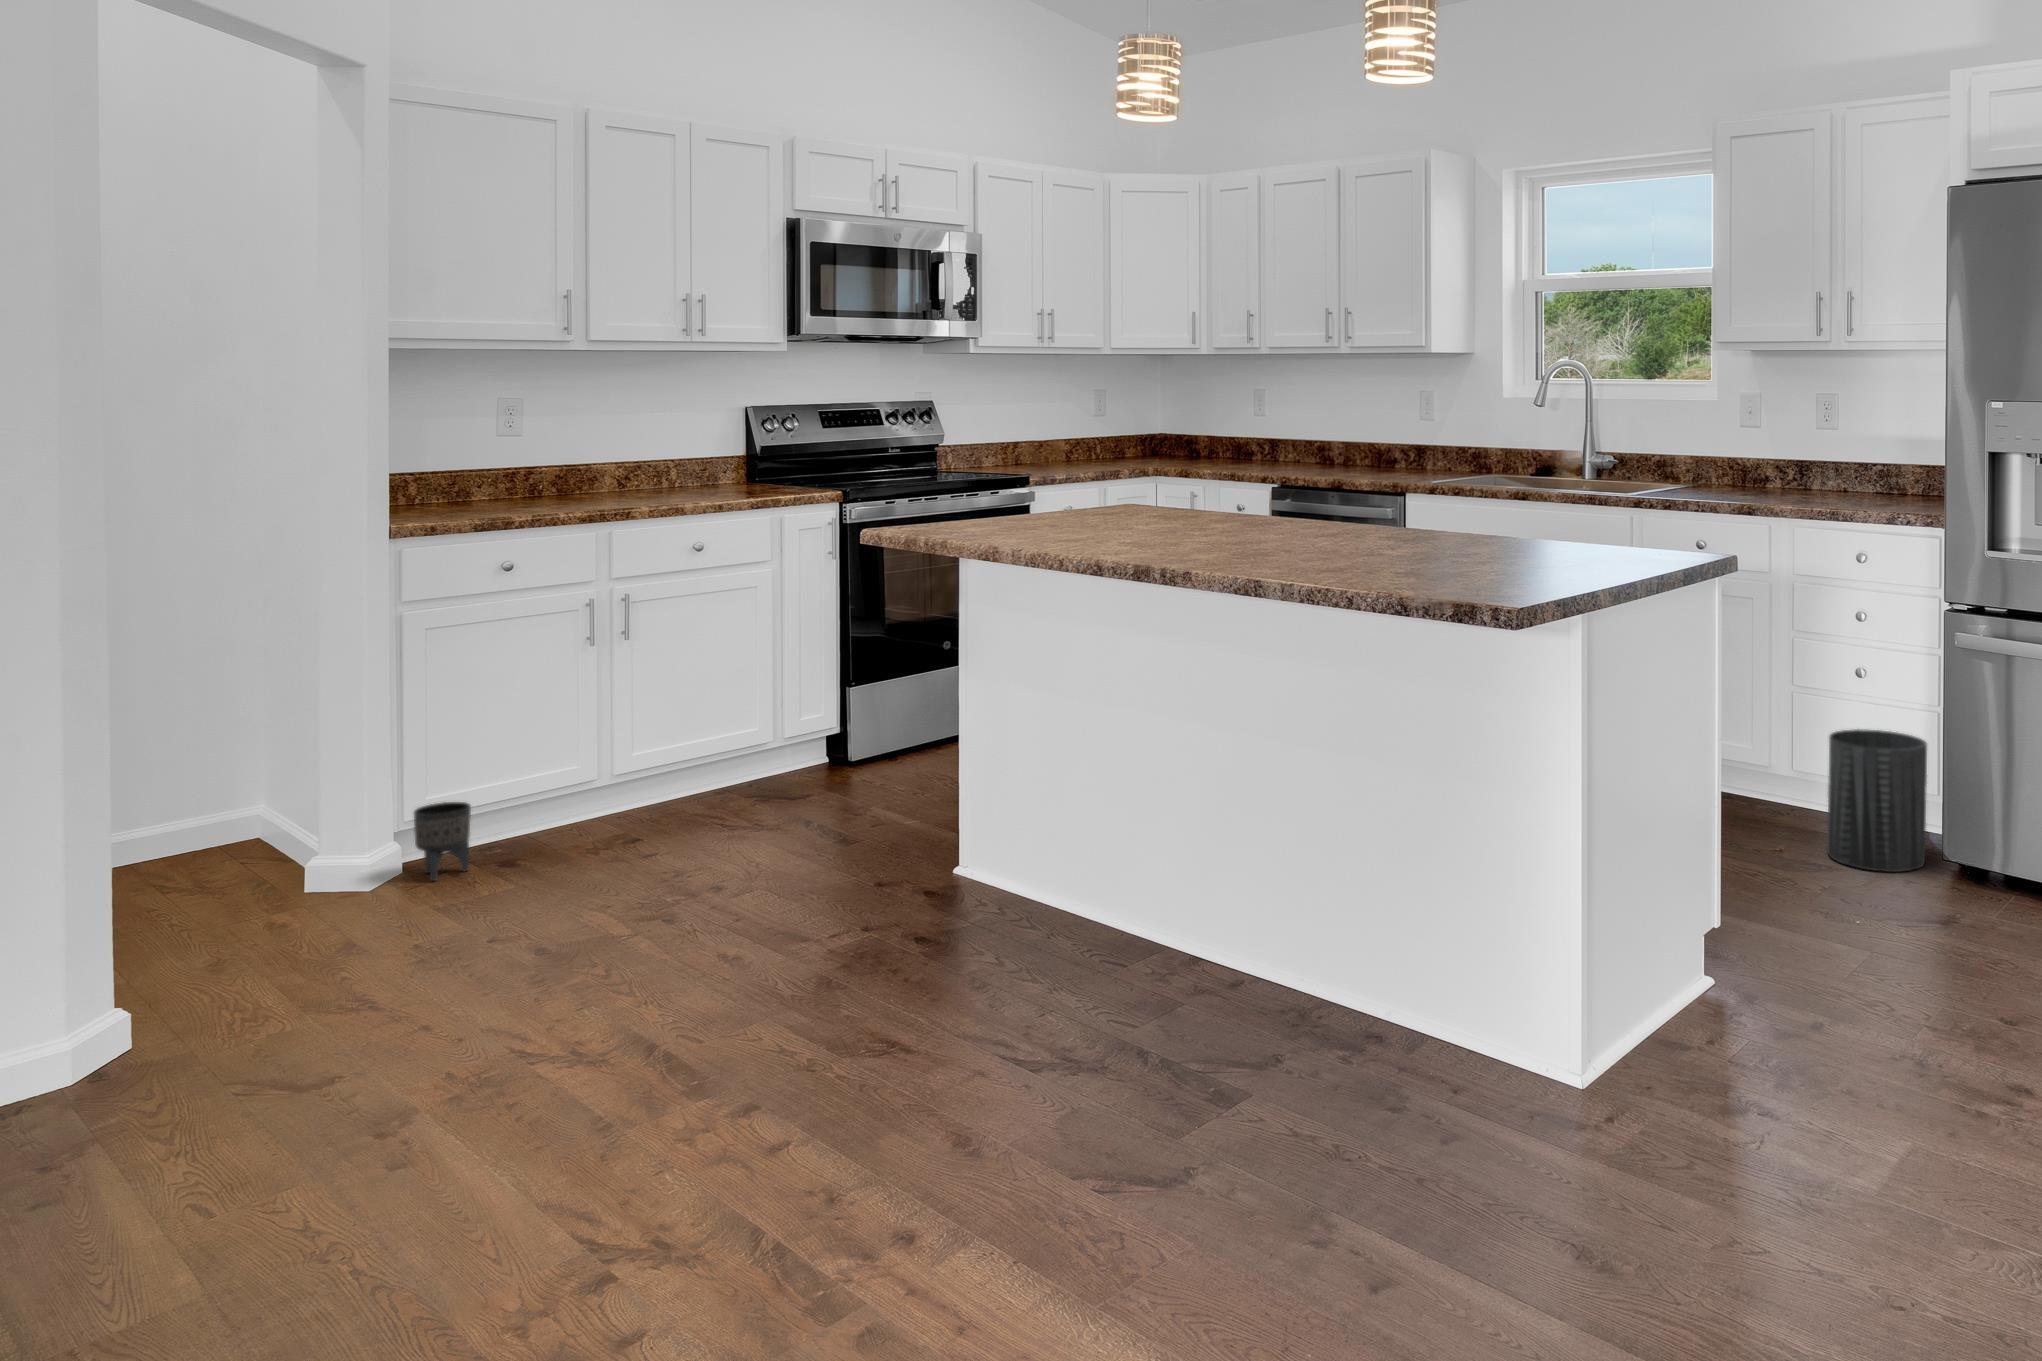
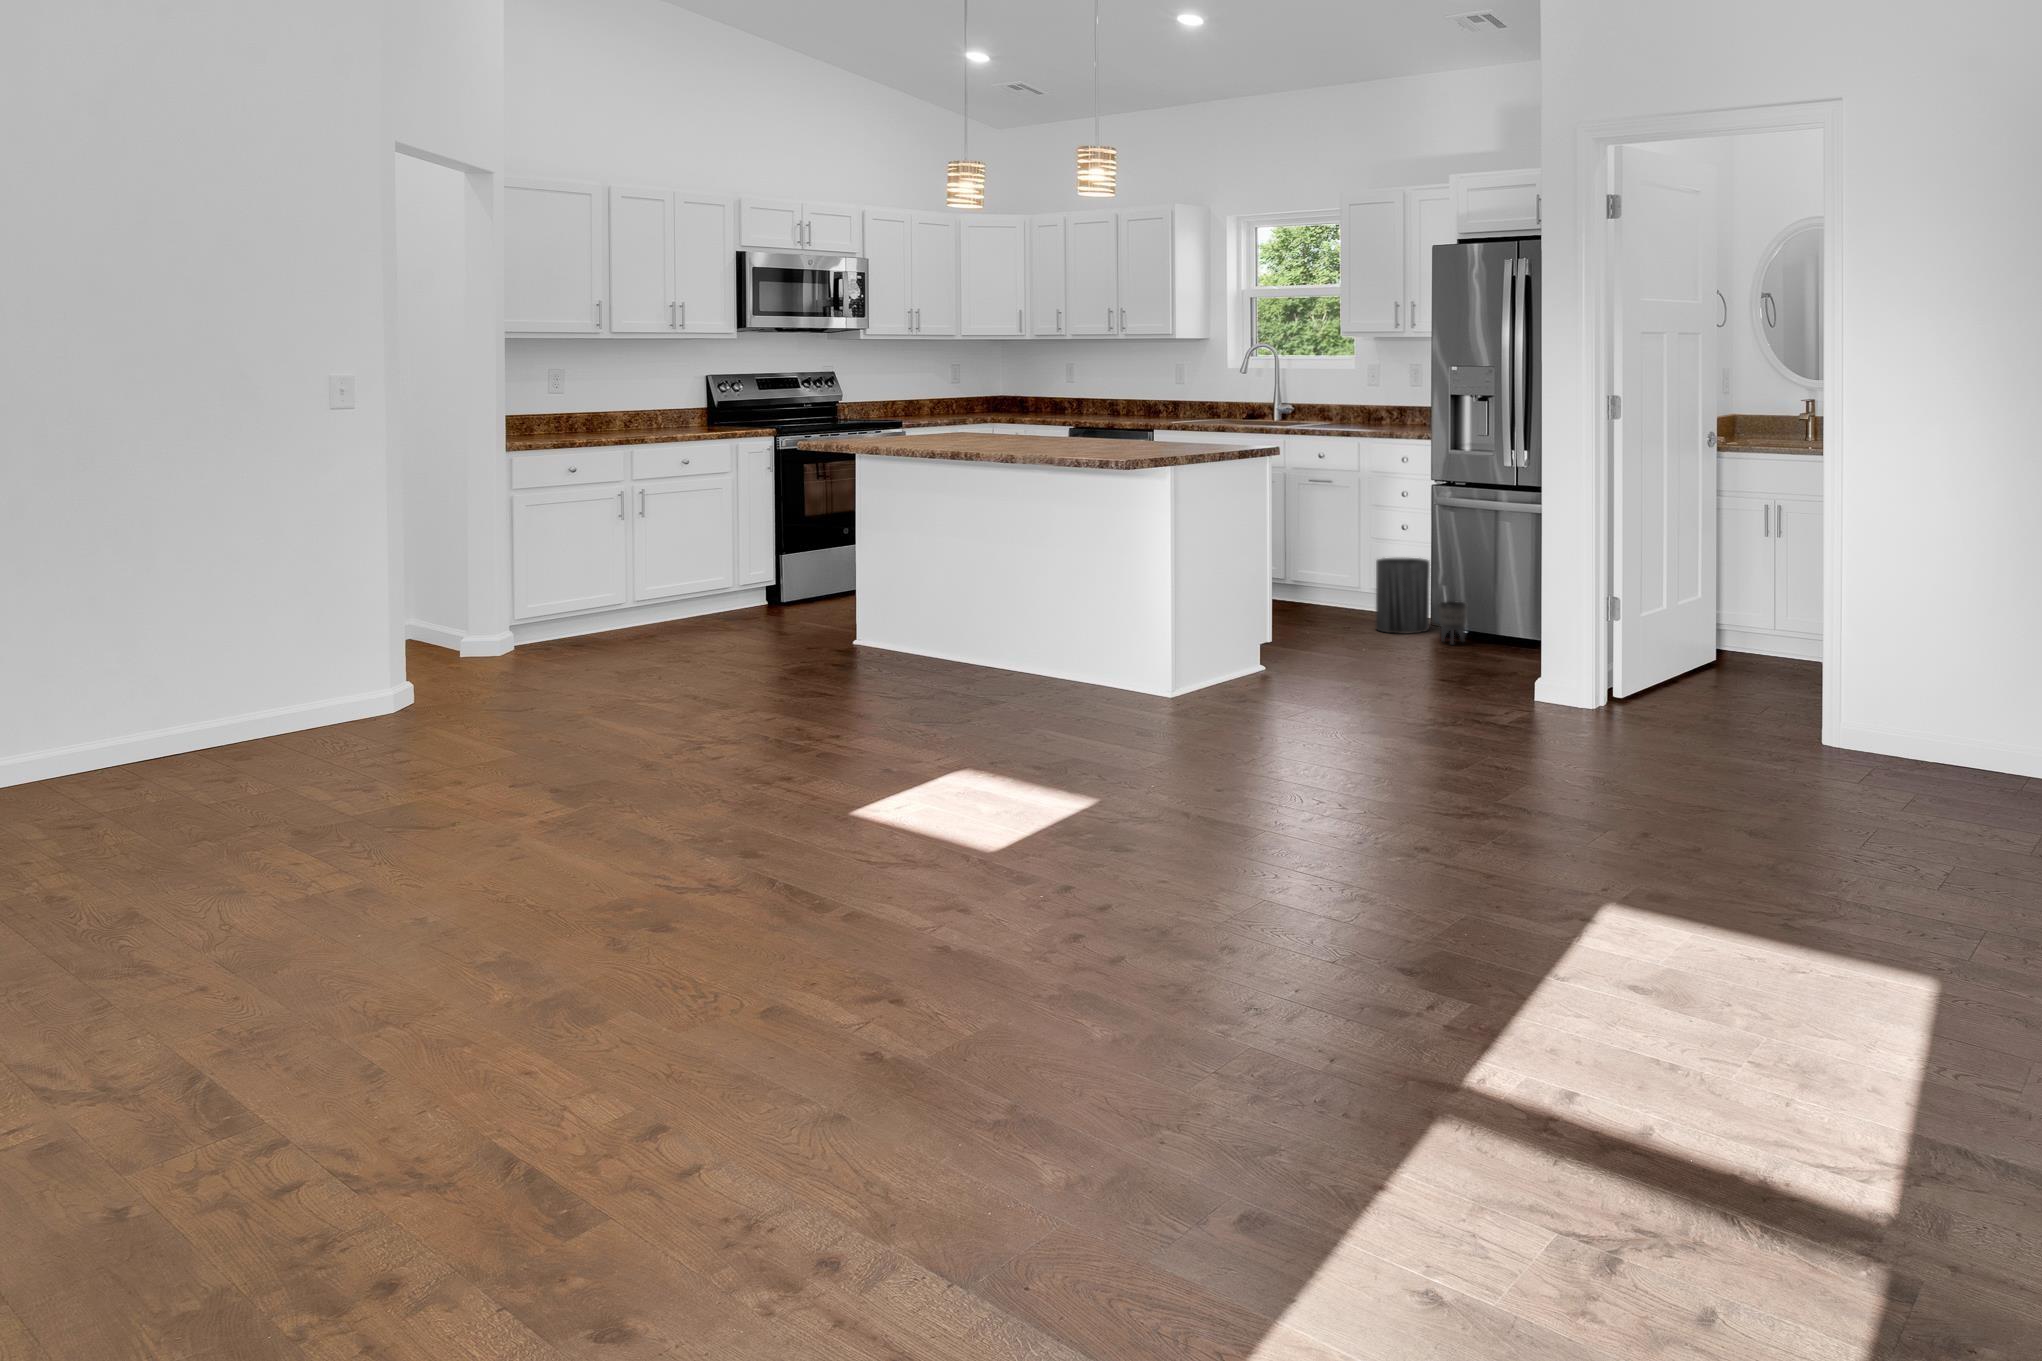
planter: present [413,802,471,881] -> present [1439,601,1467,644]

